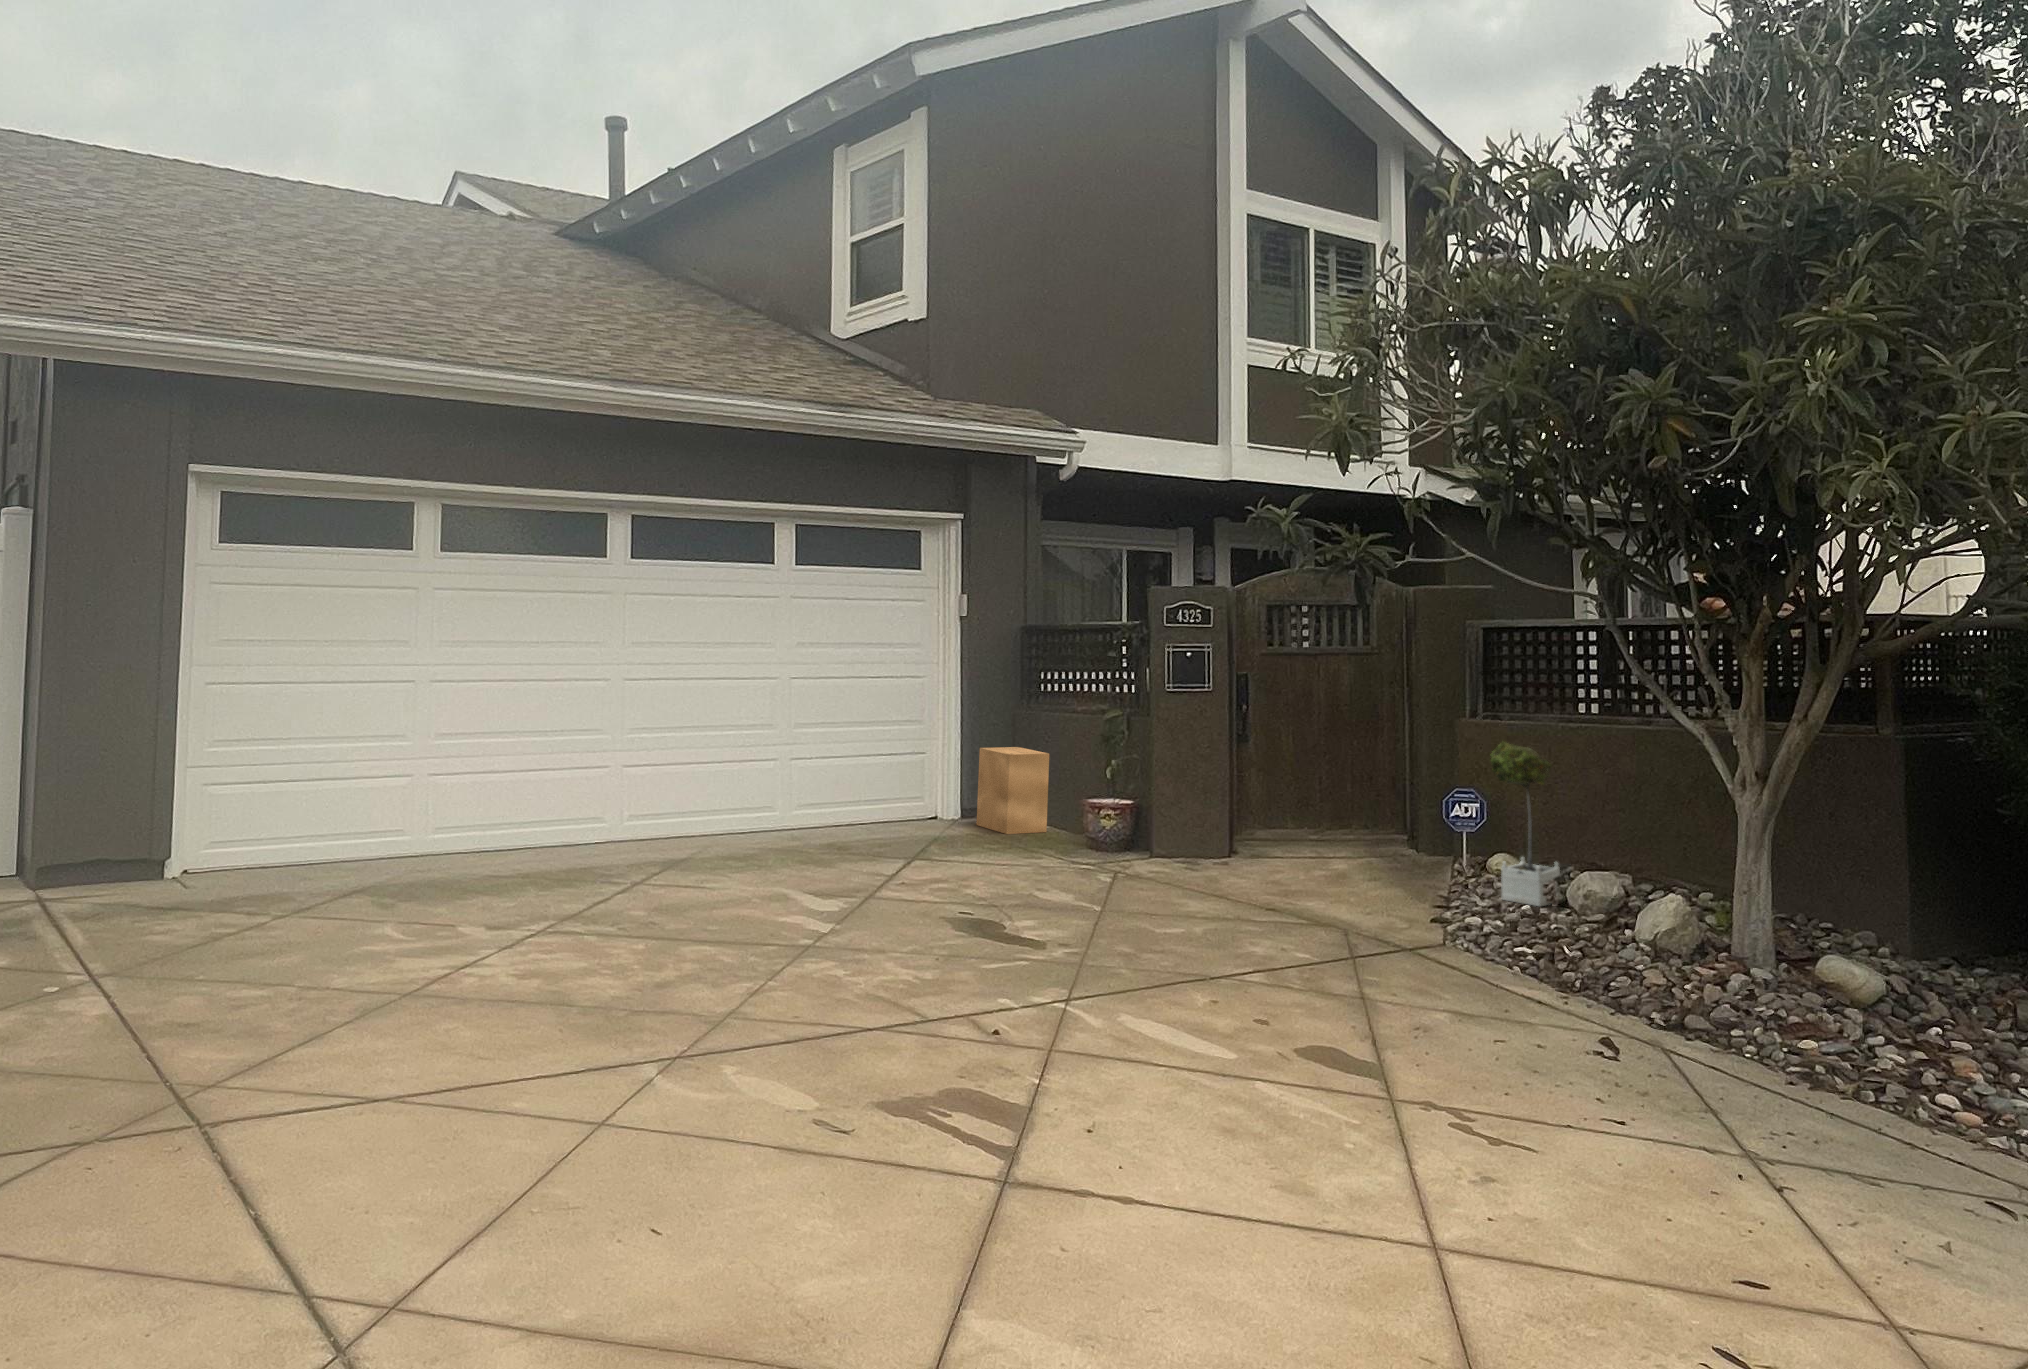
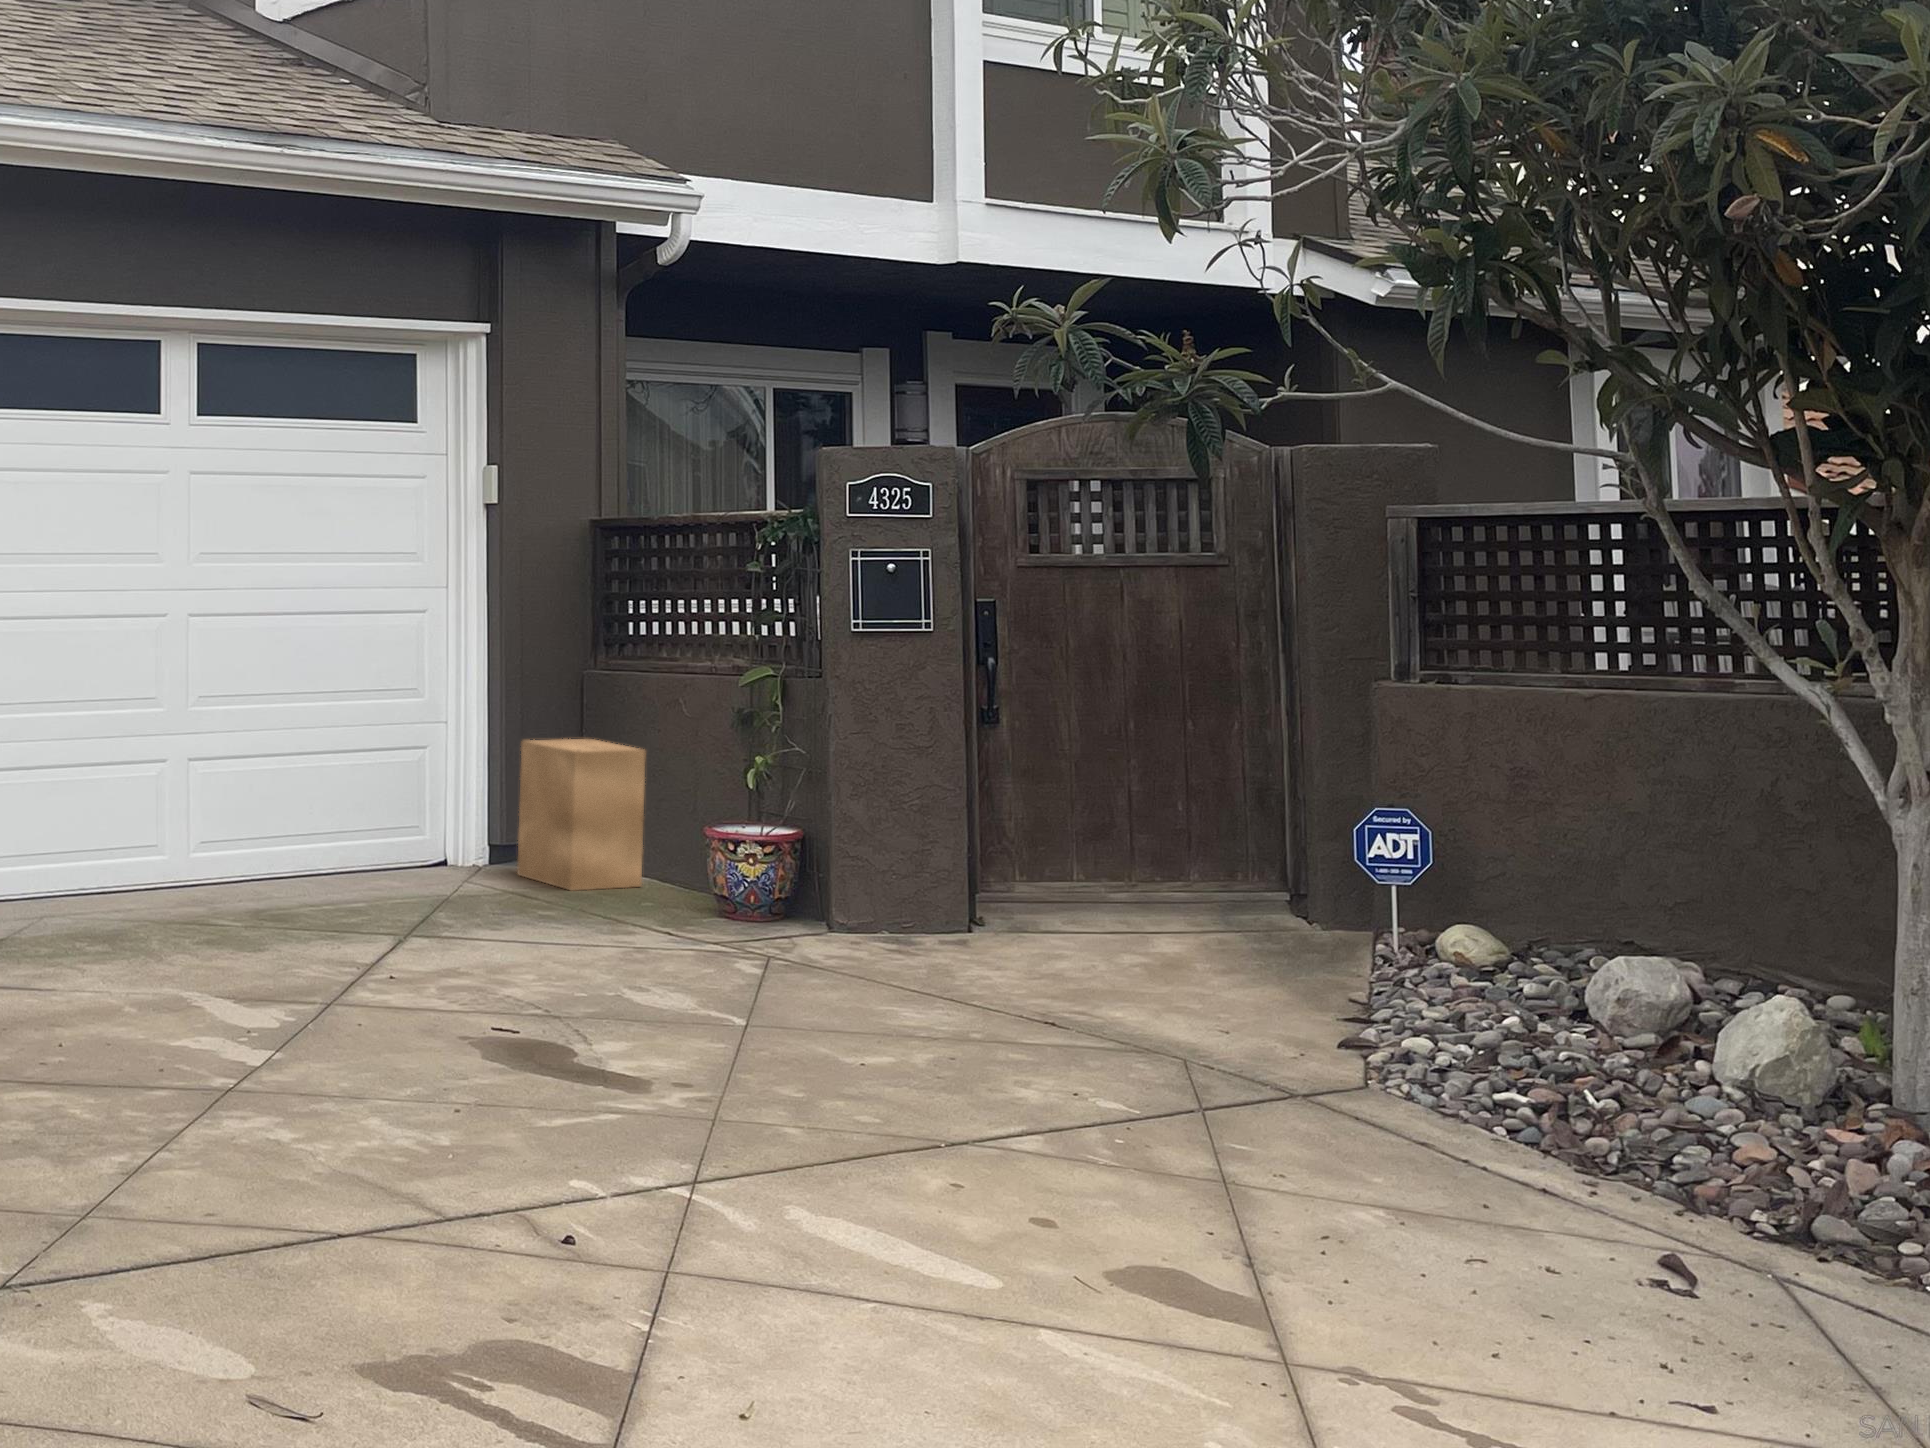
potted tree: present [1491,741,1560,906] -> none [1442,722,1567,1016]

